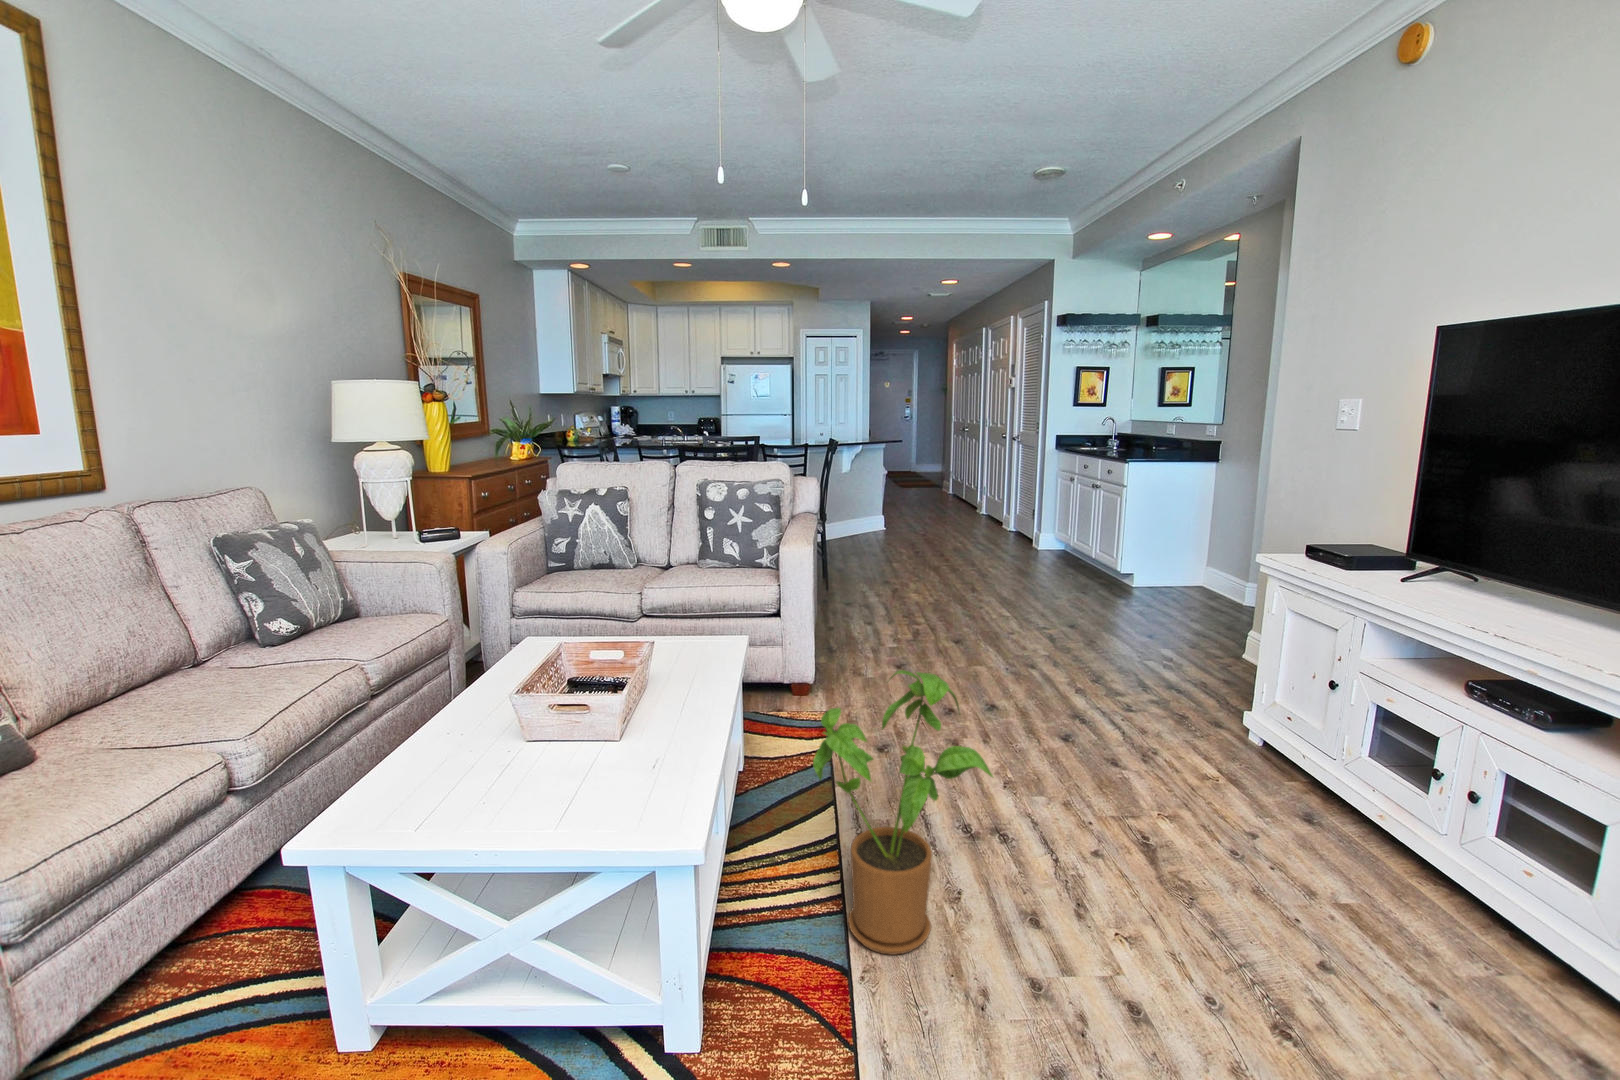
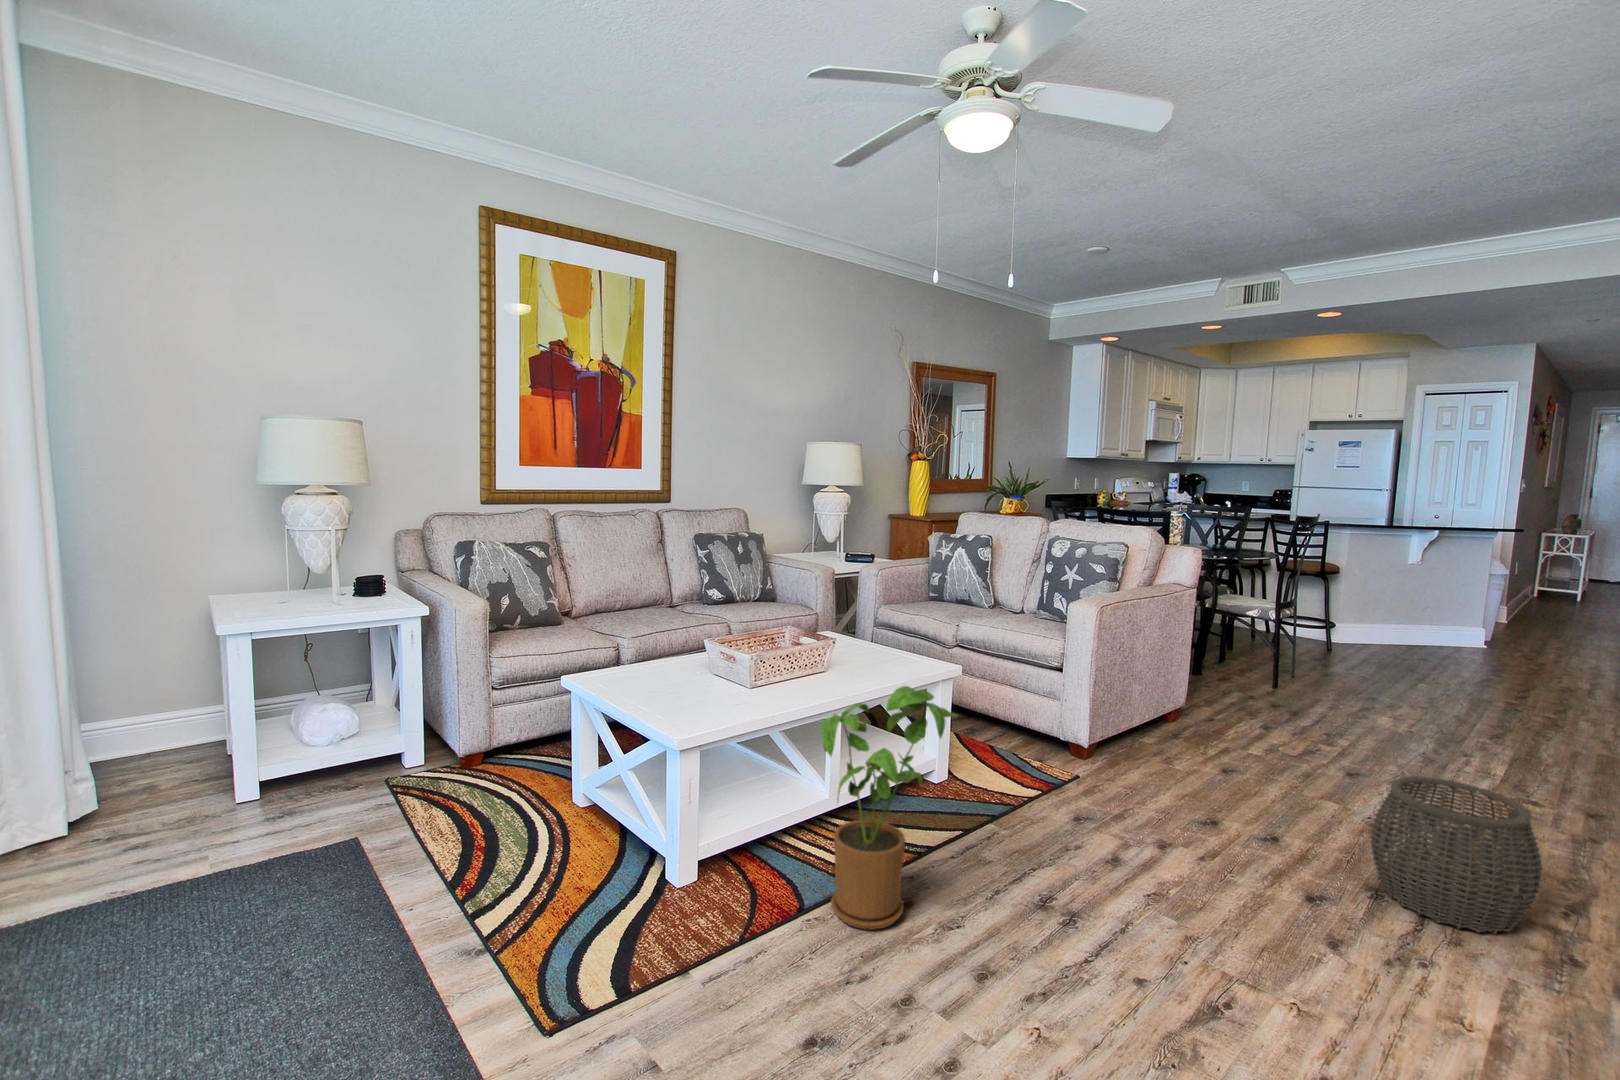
woven basket: none [1052,624,1147,721] -> present [1370,777,1543,934]

